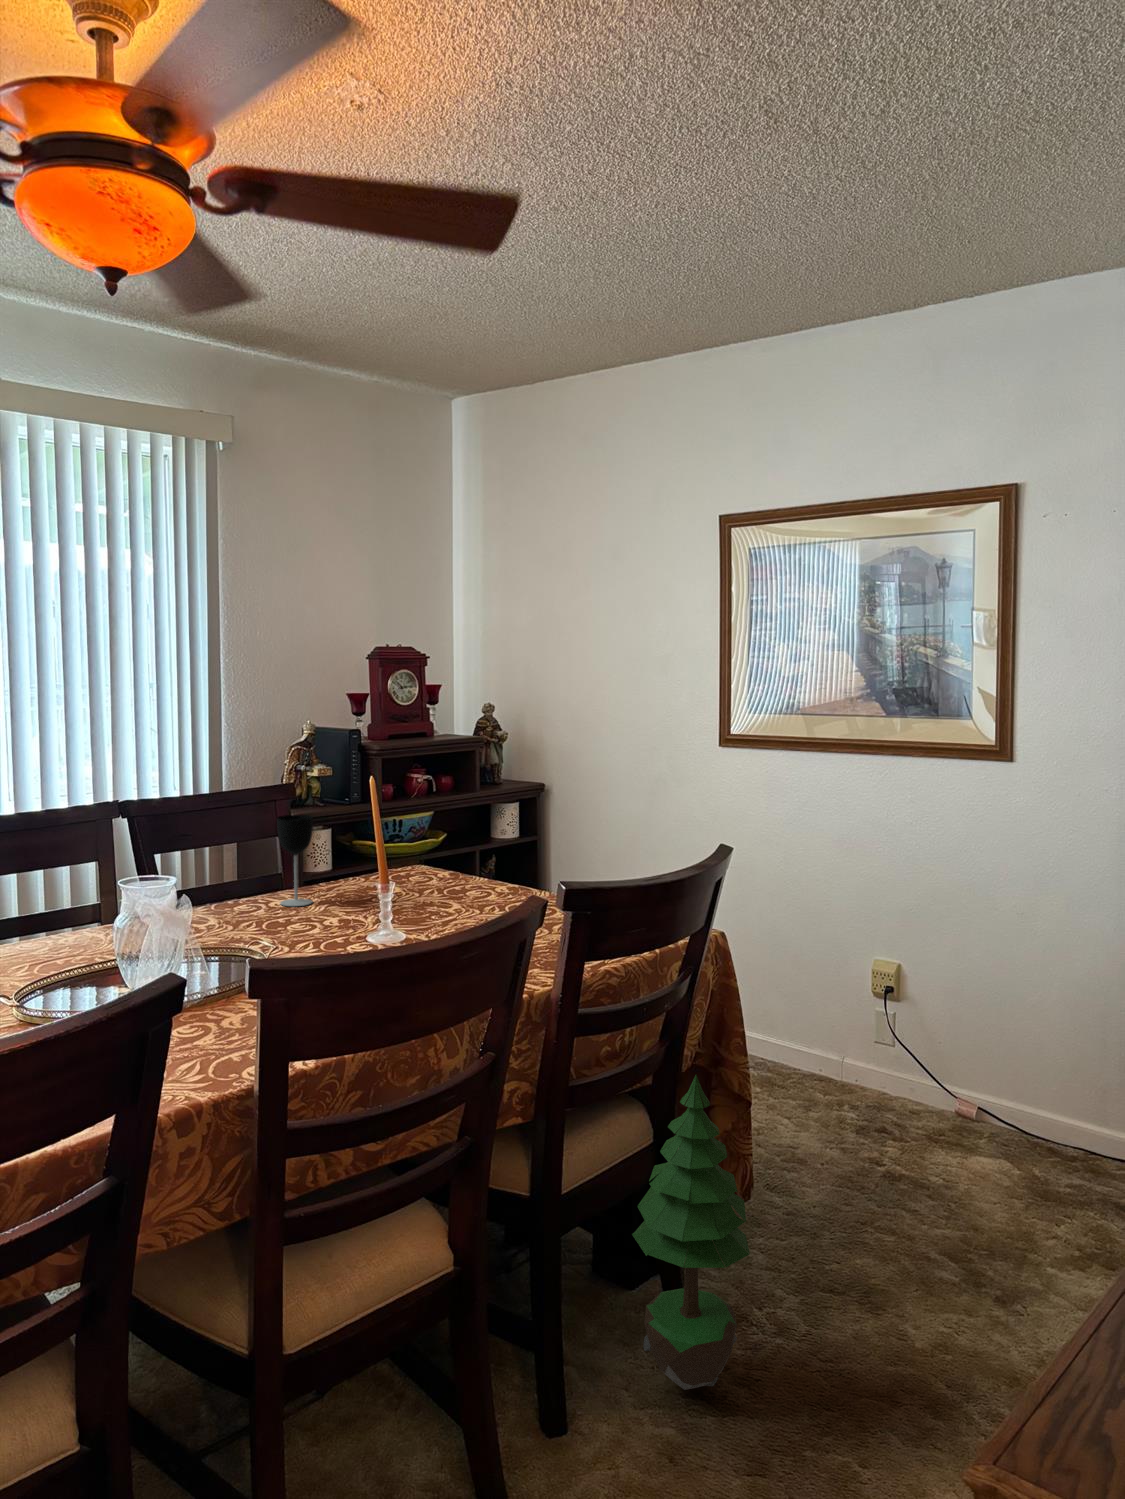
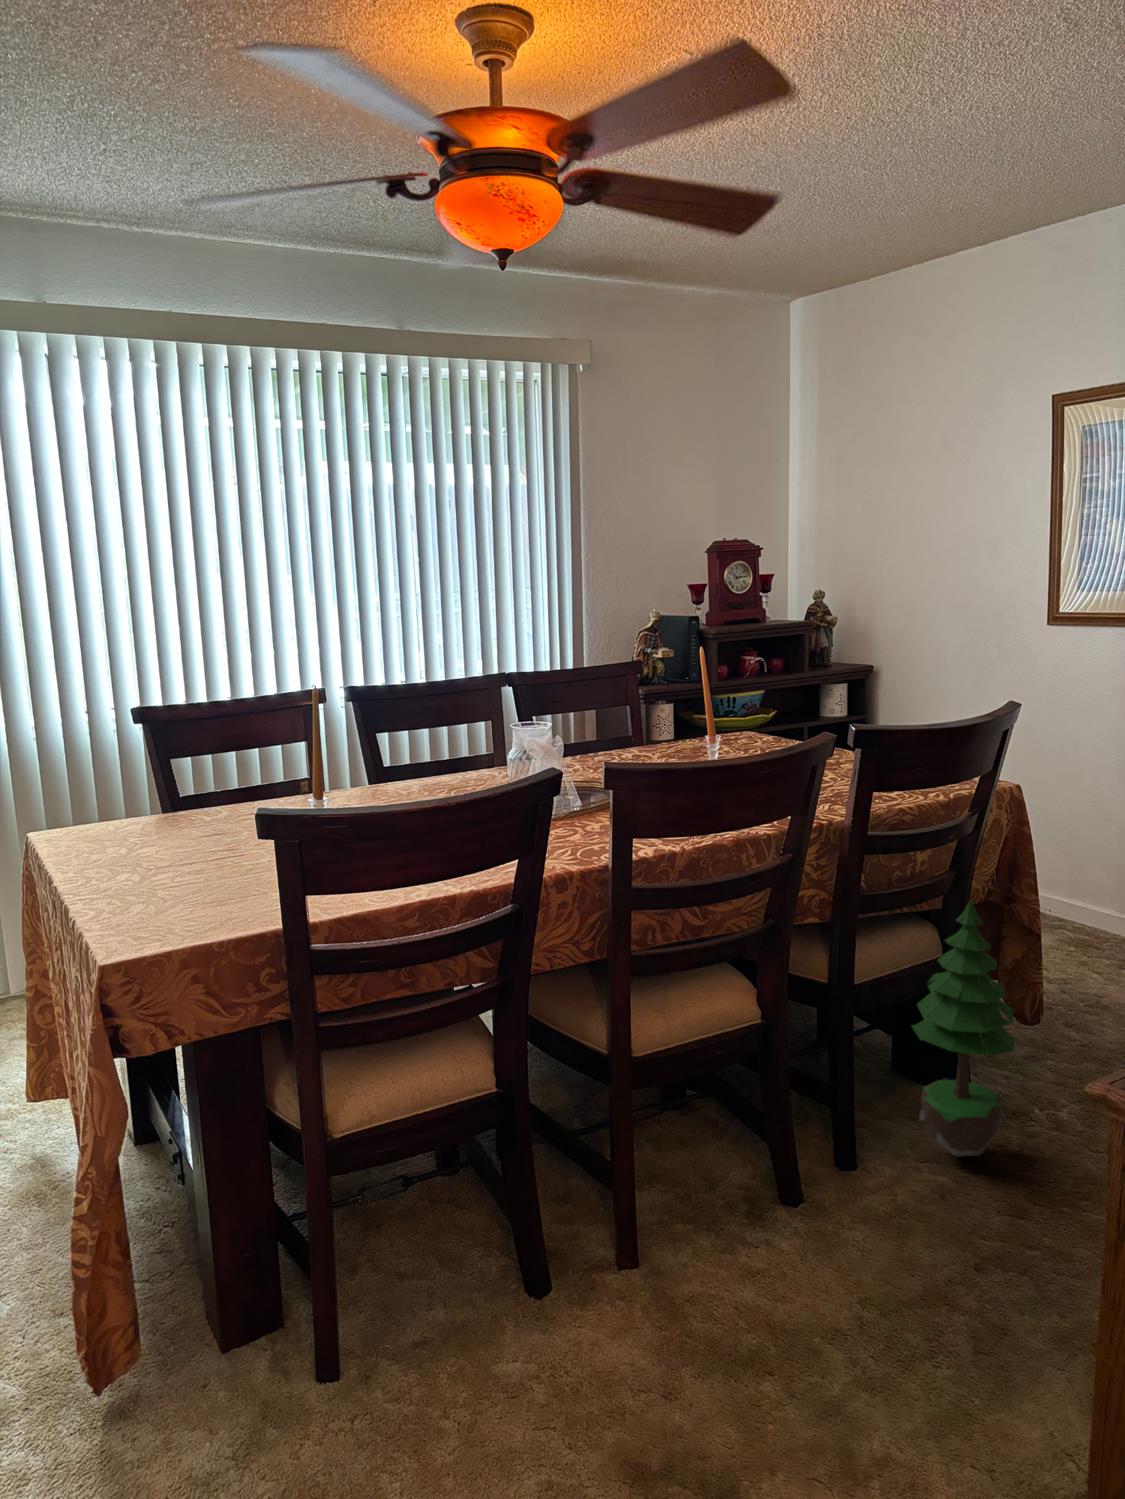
wine glass: present [277,815,313,906] -> none [626,683,655,757]

